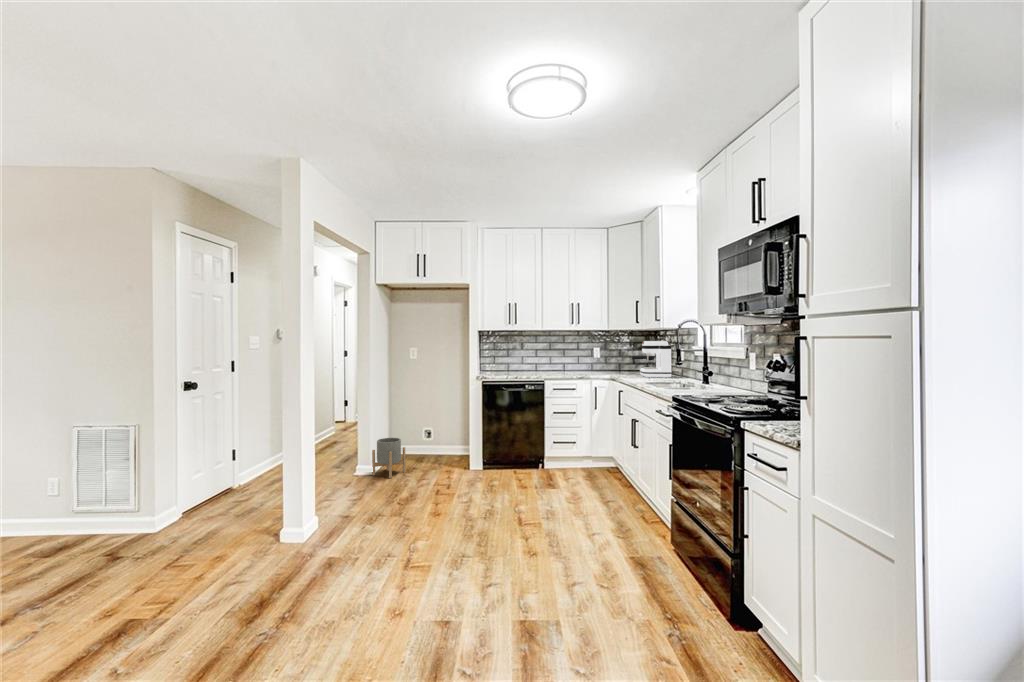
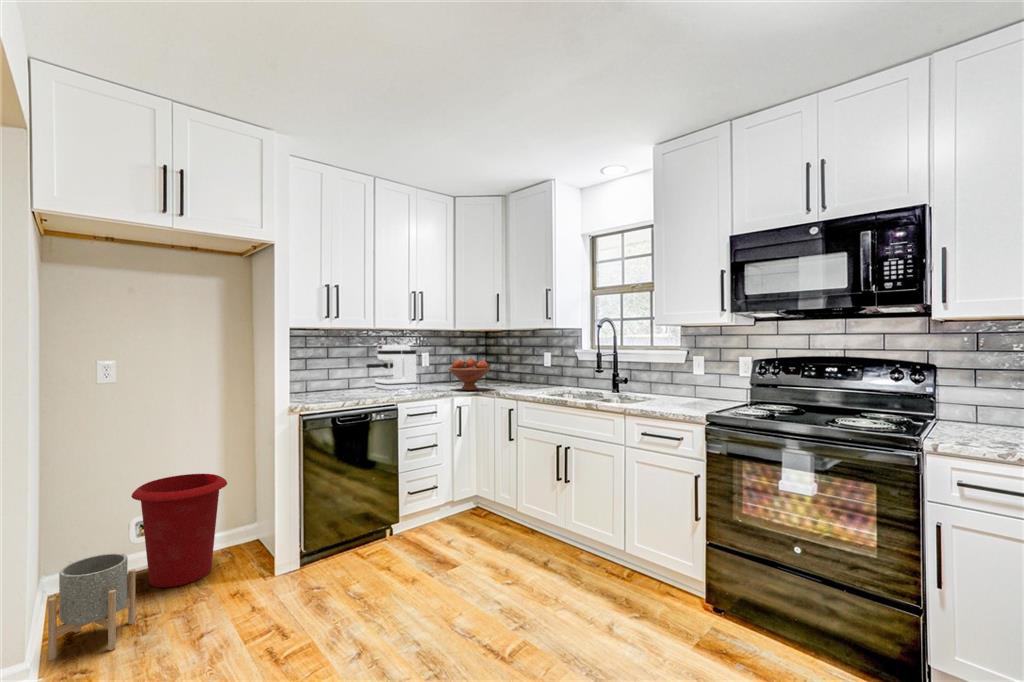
coffee maker: present [632,341,672,378] -> present [366,345,417,390]
fruit bowl: none [589,352,621,376] -> present [449,359,490,390]
waste bin: none [416,410,457,464] -> present [131,474,227,588]

